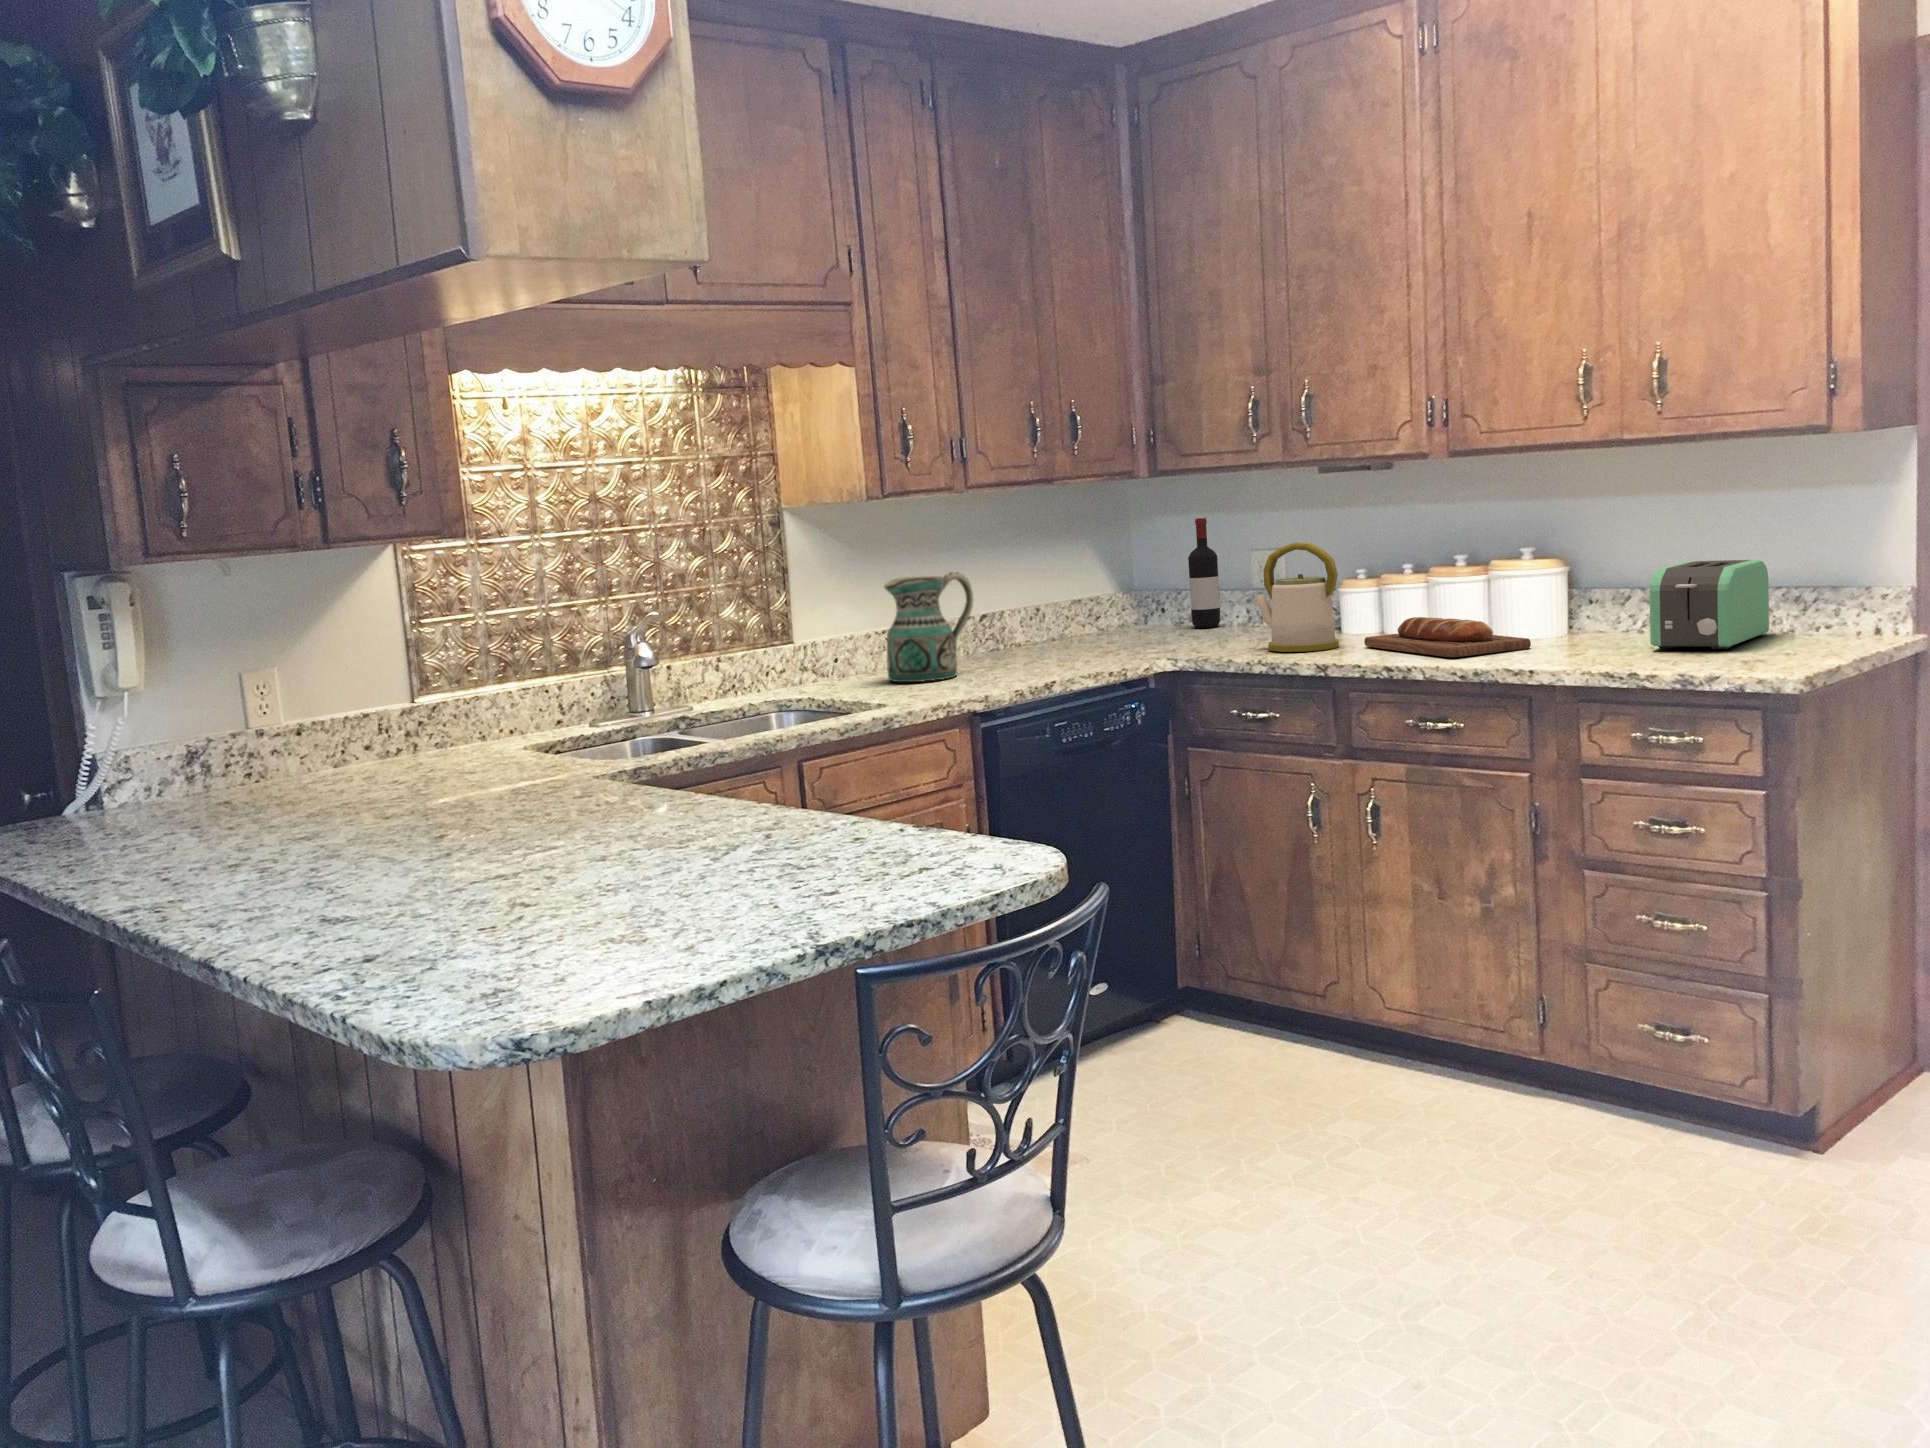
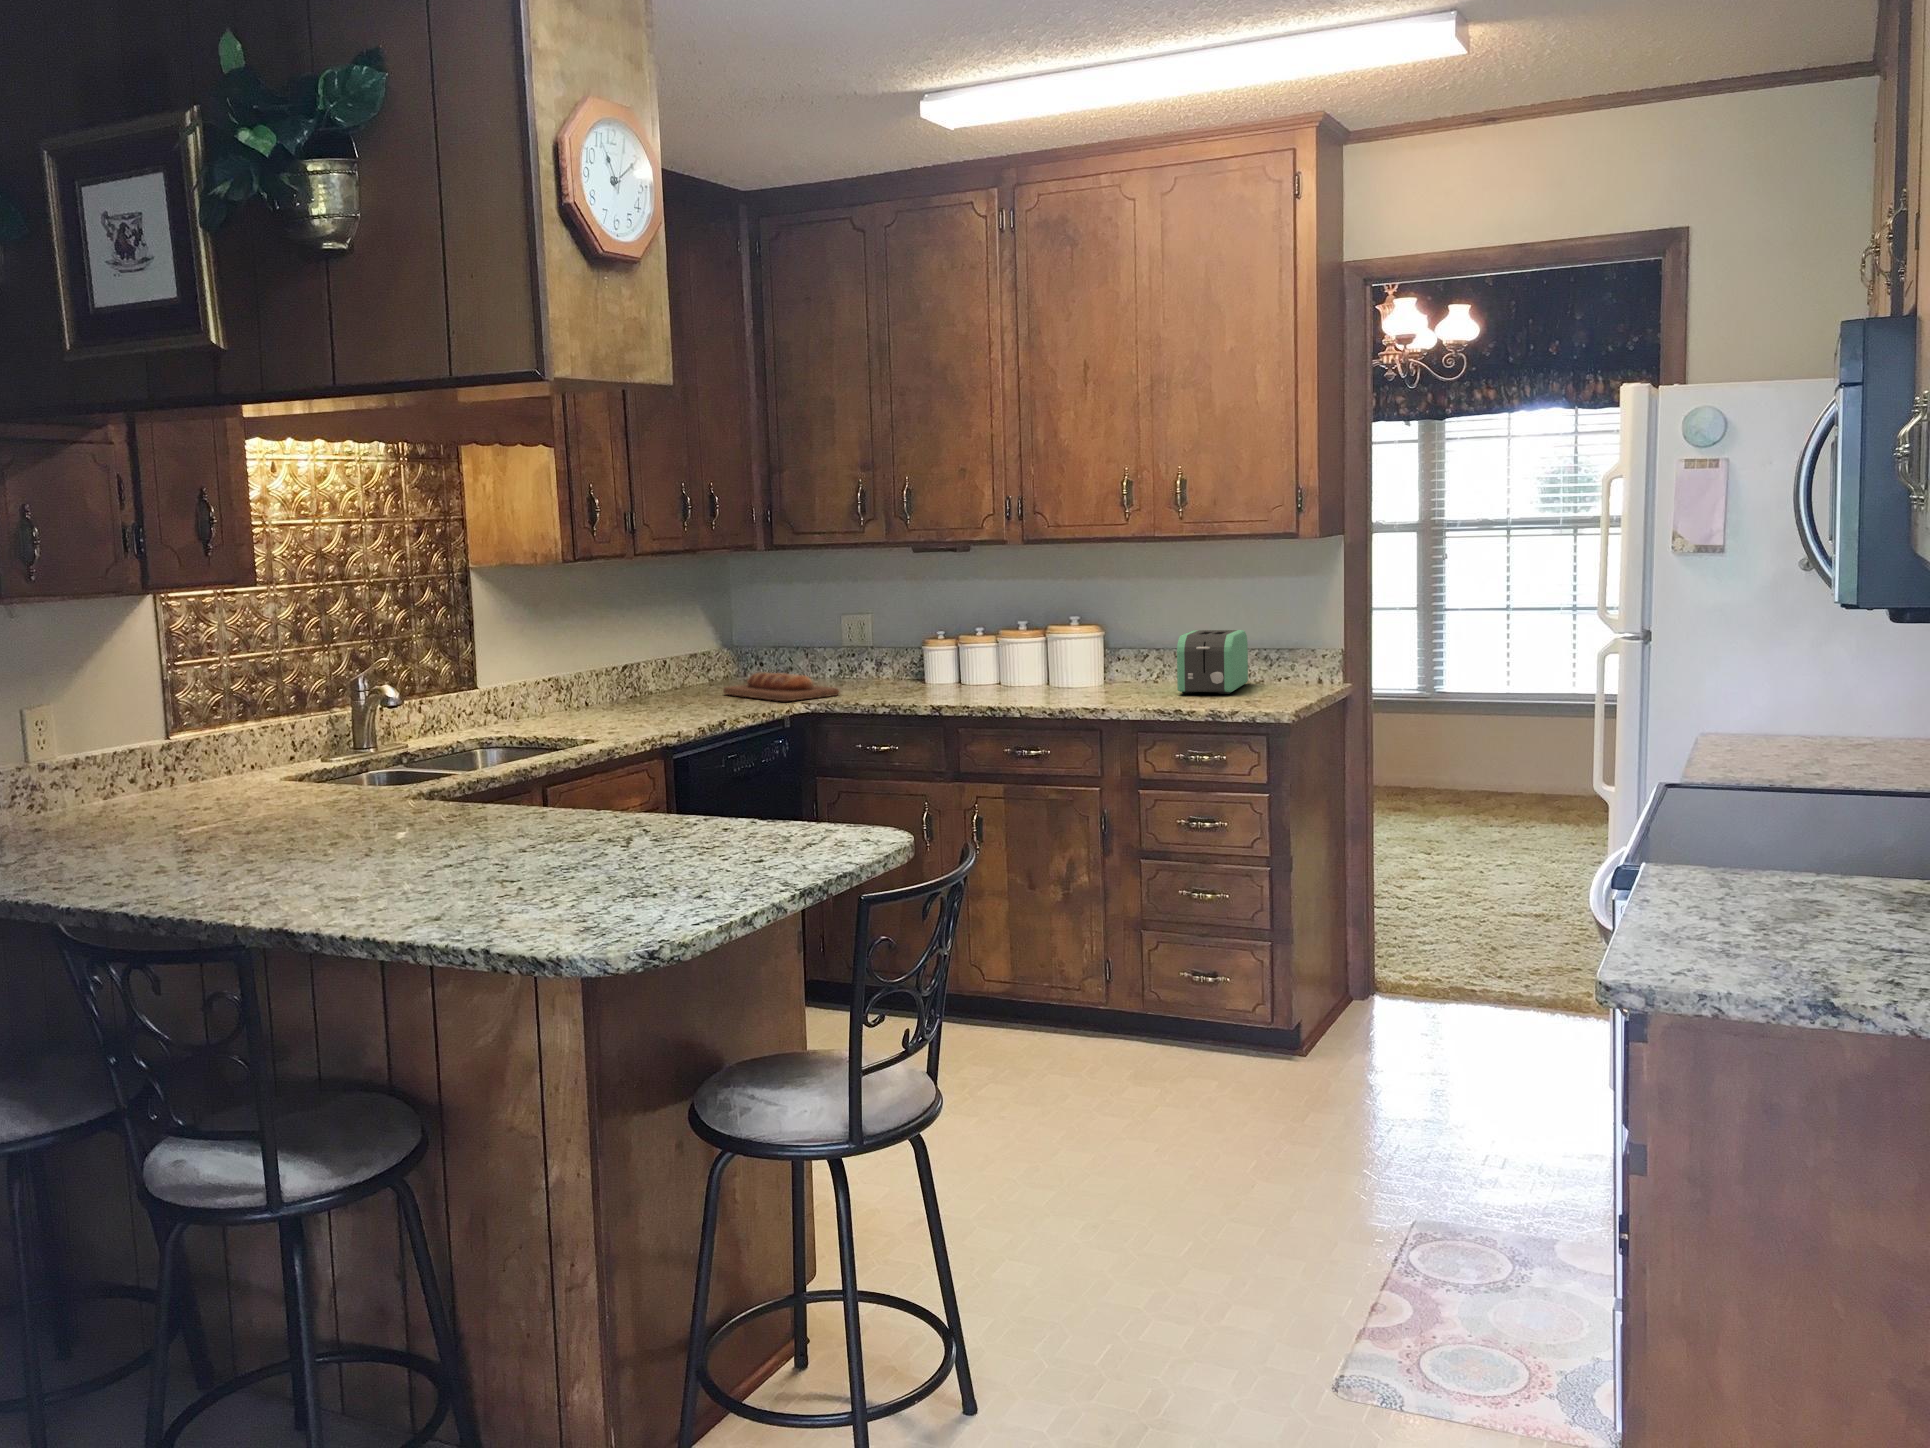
wine bottle: present [1188,518,1220,628] -> none [790,587,816,679]
kettle: present [1254,542,1339,652] -> none [870,609,938,697]
ceramic pitcher: present [884,572,973,682] -> none [567,628,639,722]
bread loaf: present [1364,617,1531,657] -> present [723,672,839,701]

